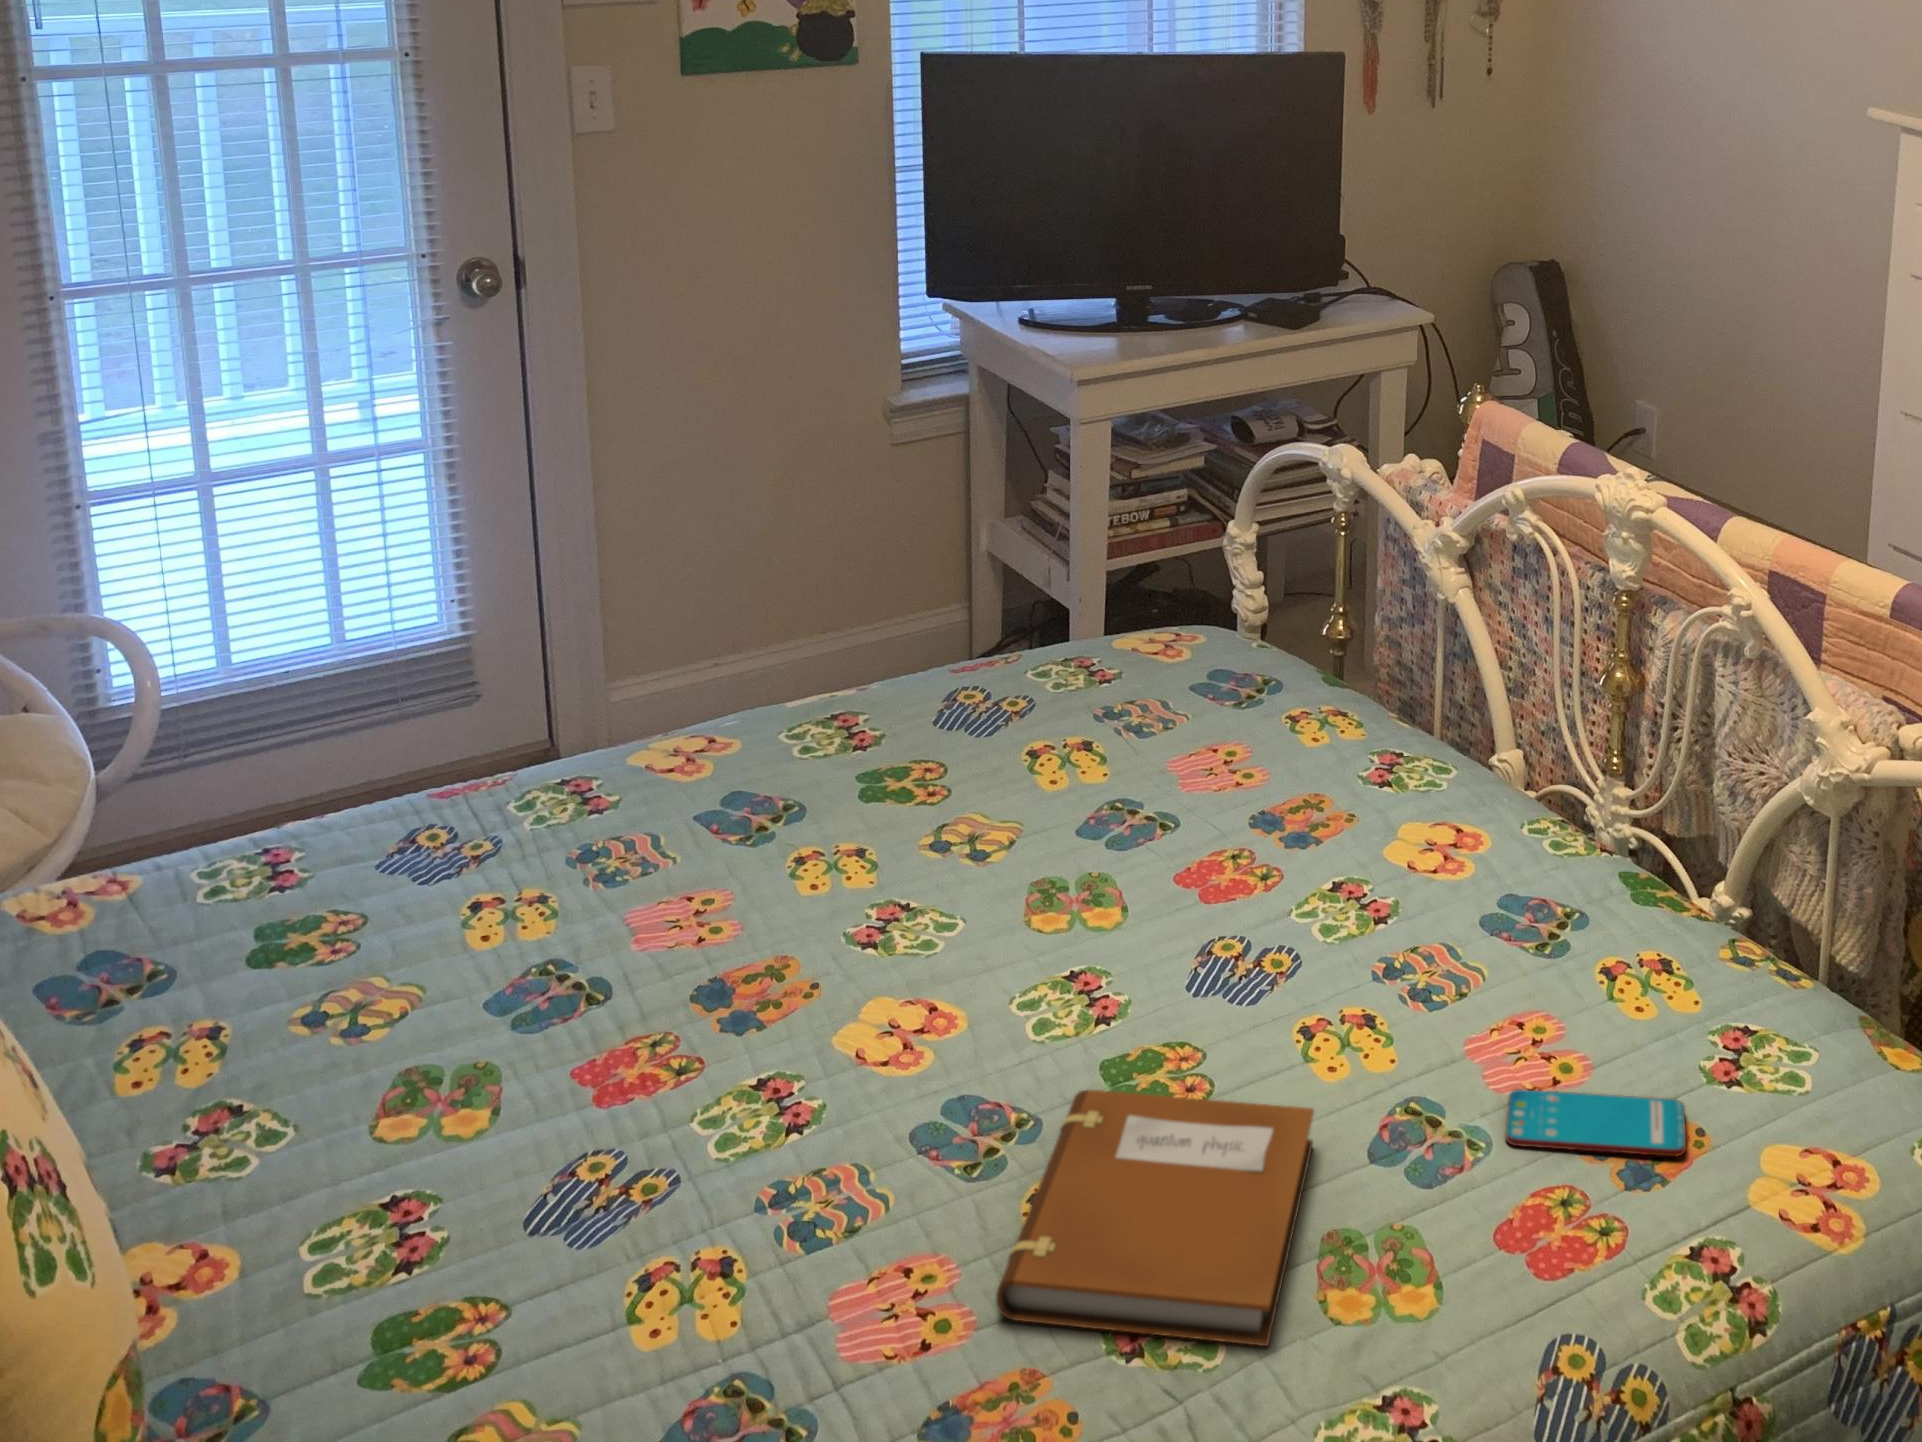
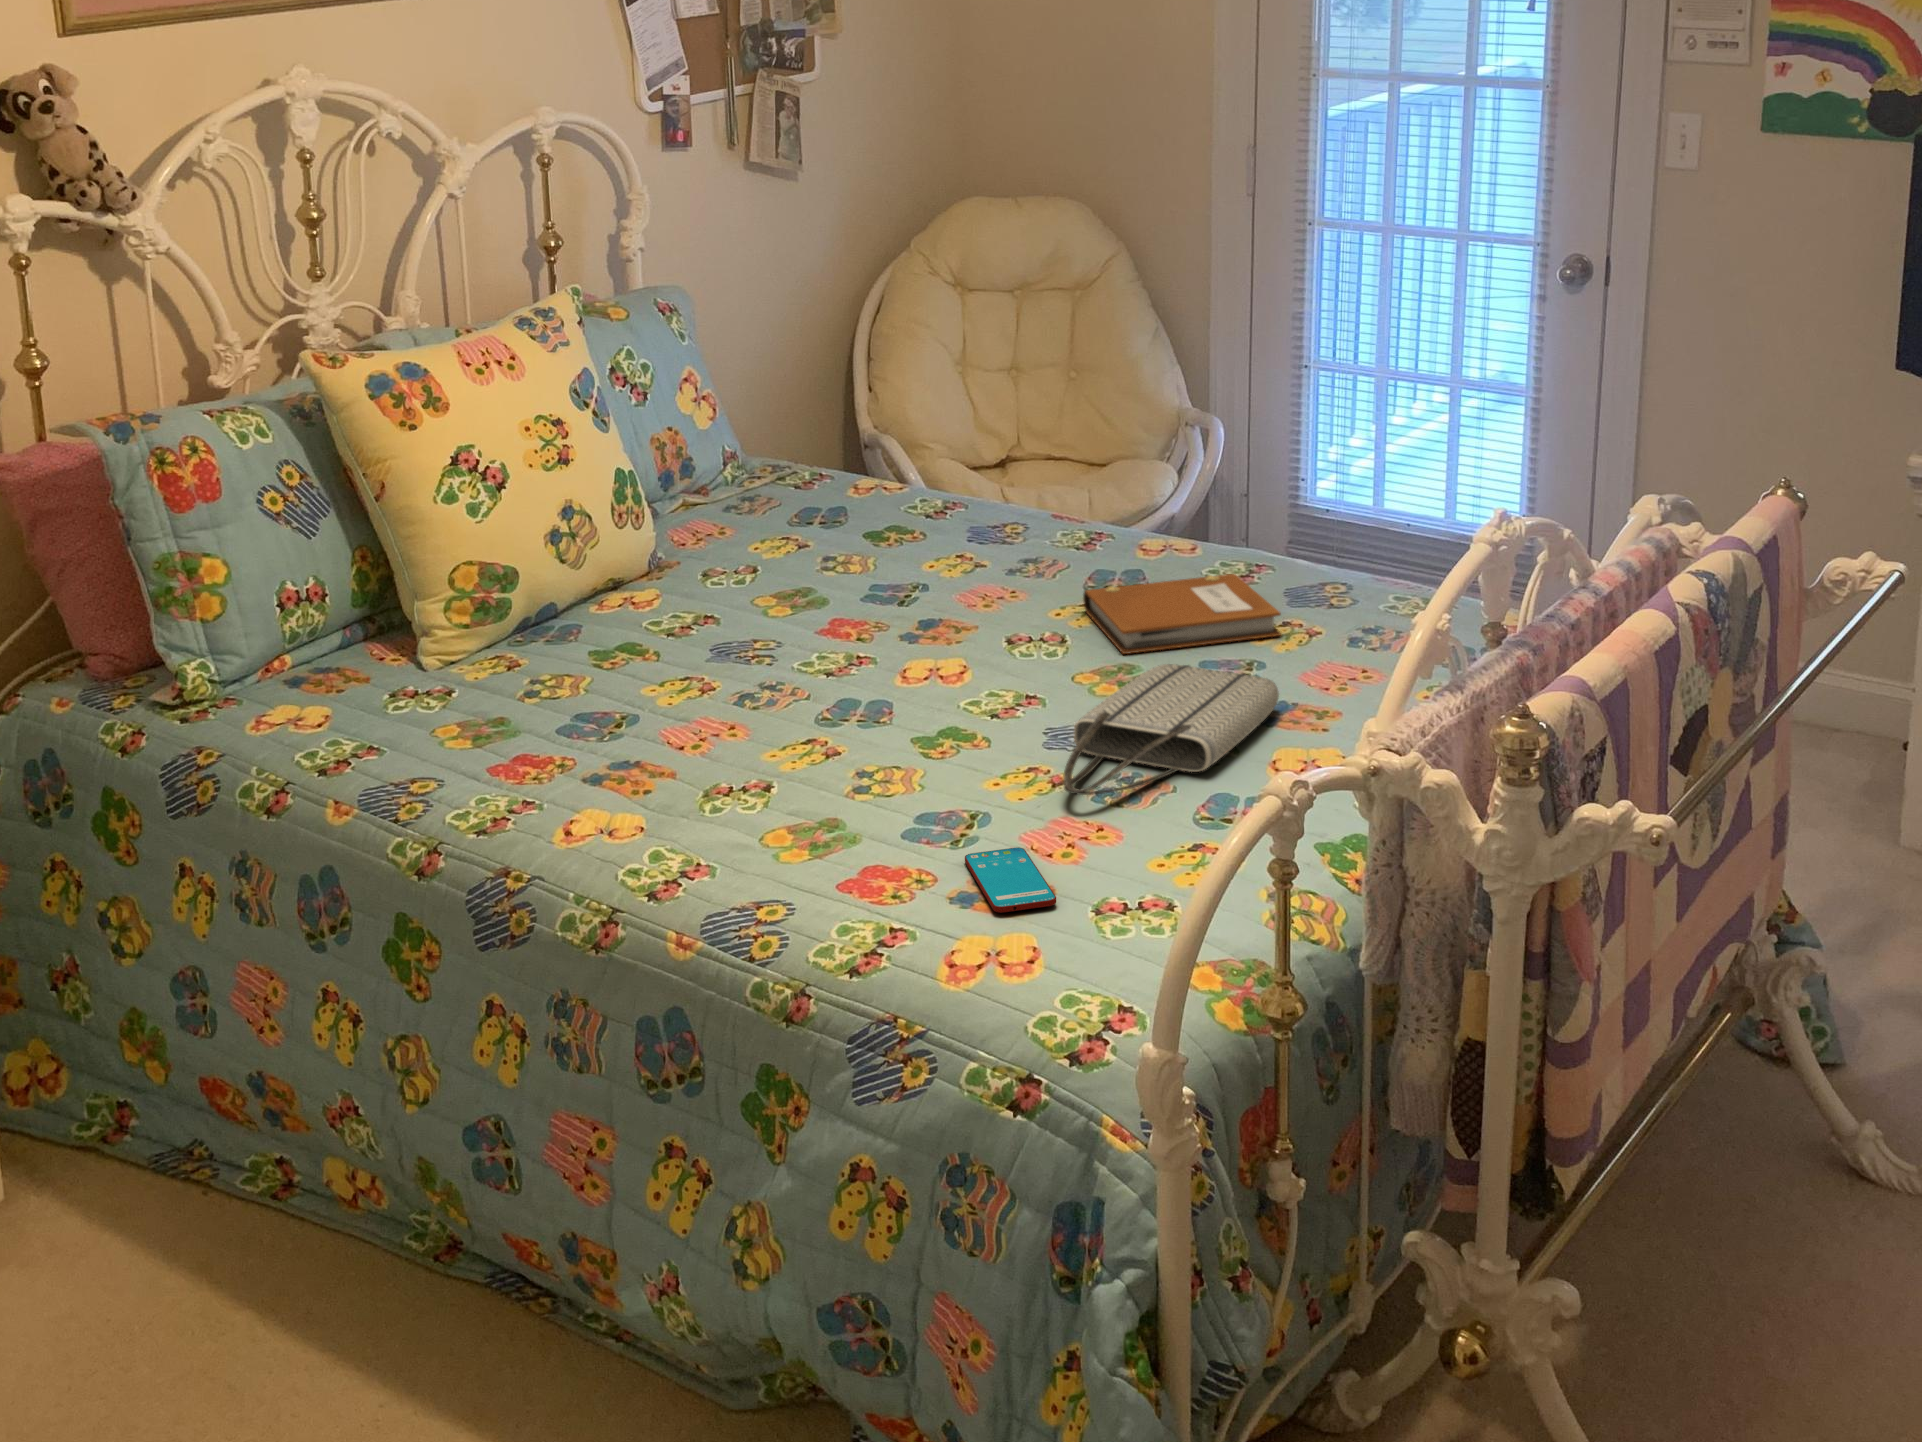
tote bag: none [1095,794,1427,1010] -> present [1063,664,1279,795]
notebook: present [996,1090,1314,1346] -> present [1083,574,1281,654]

